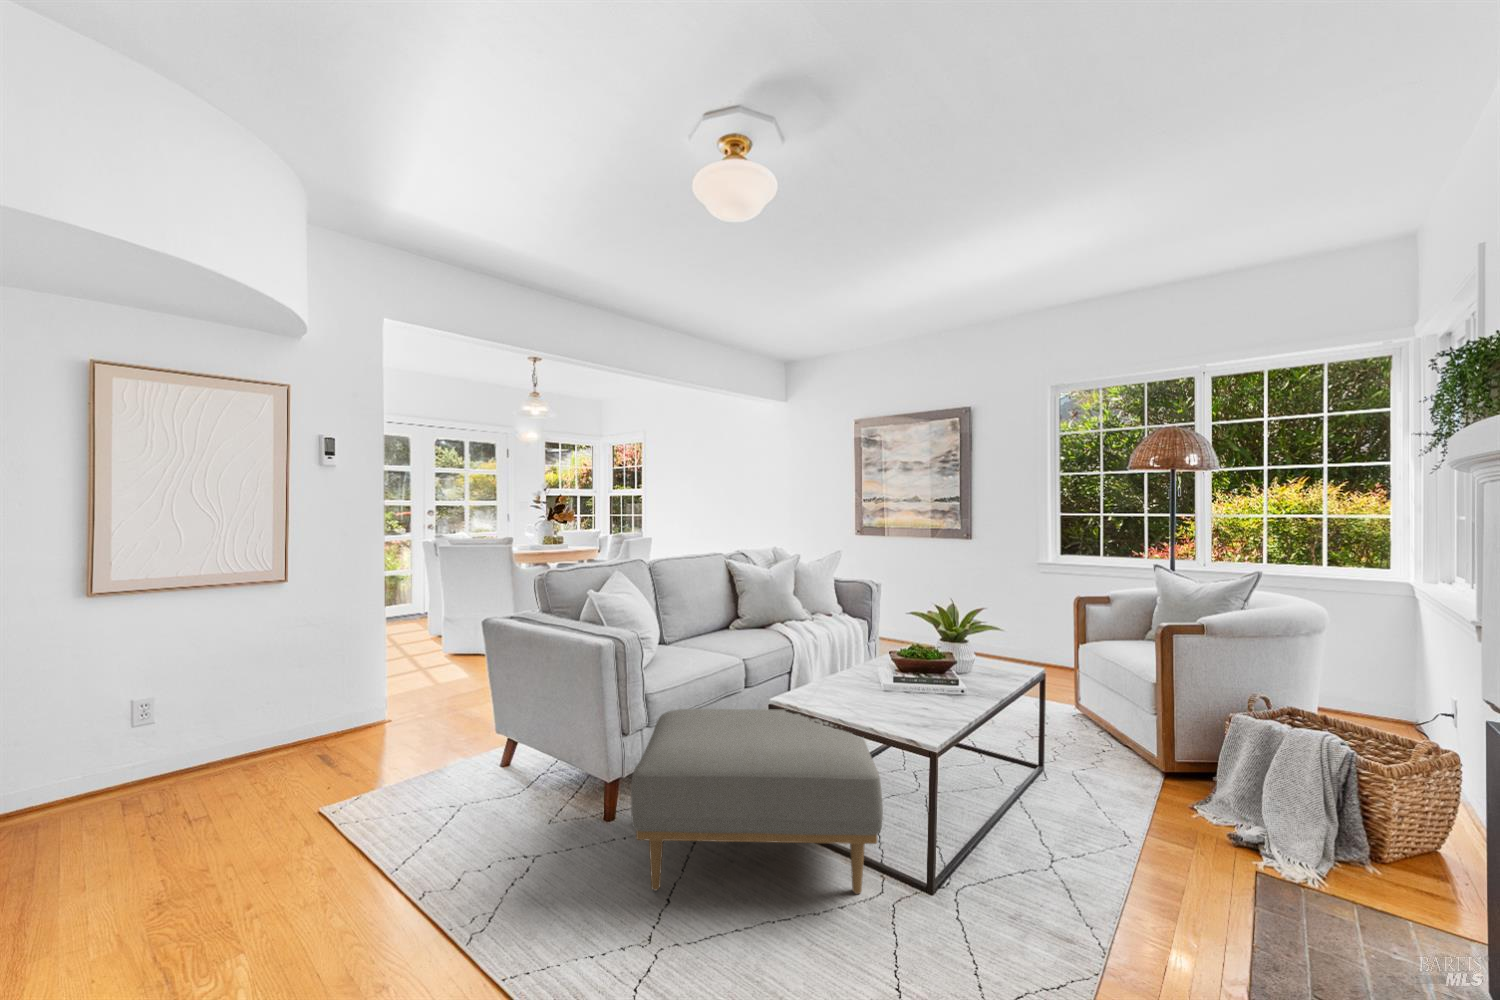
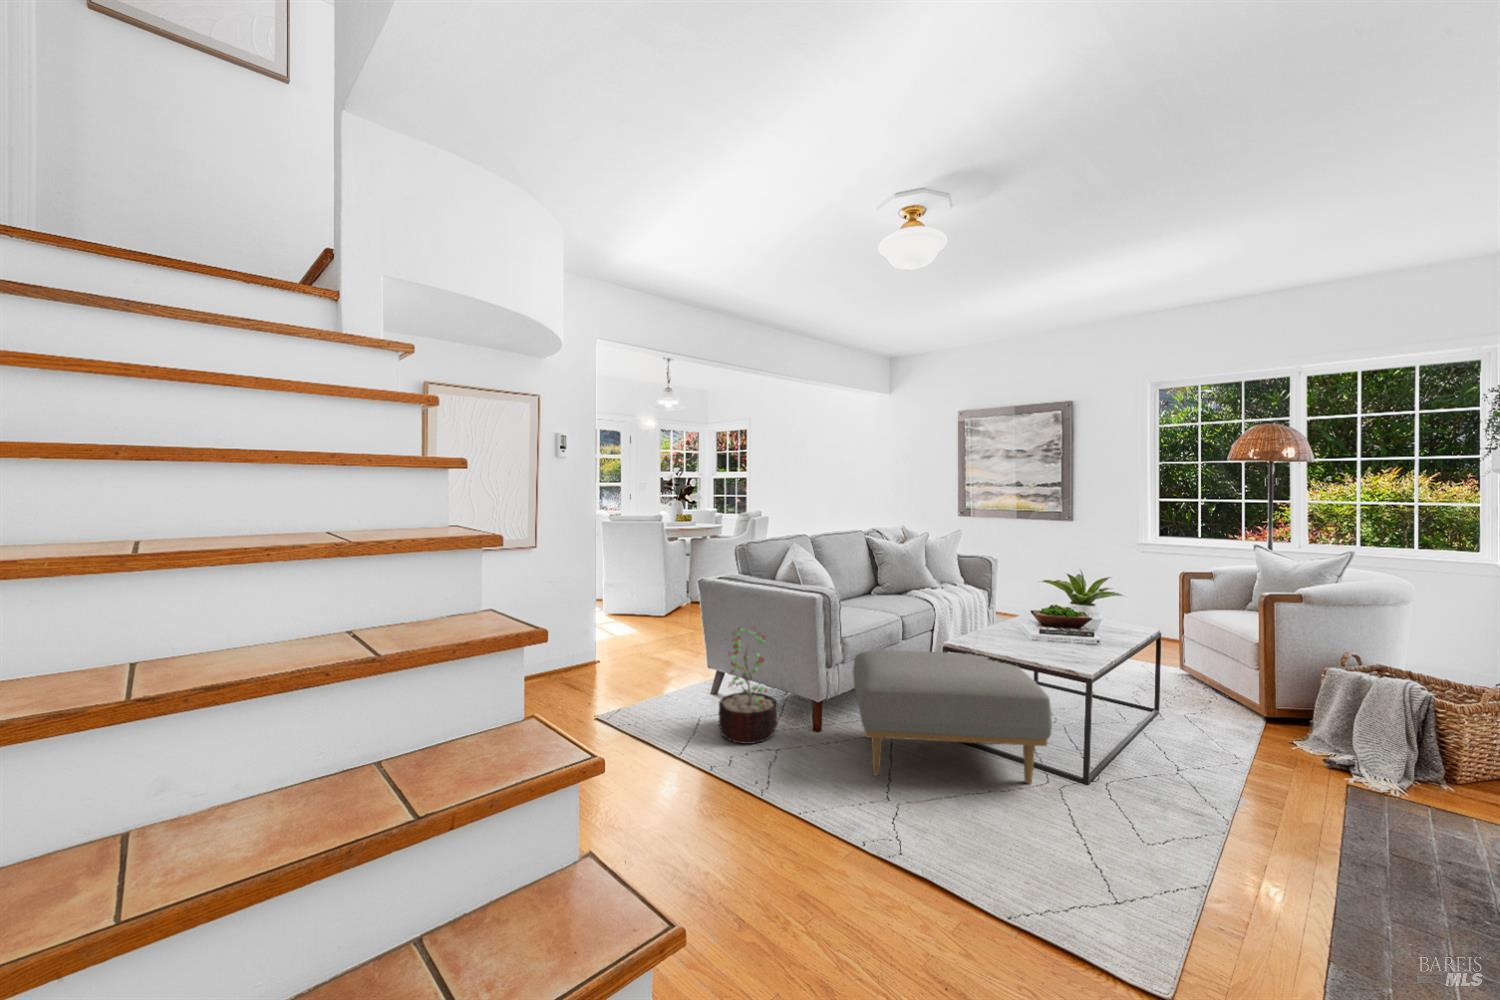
decorative plant: none [472,679,558,843] -> present [718,628,777,744]

